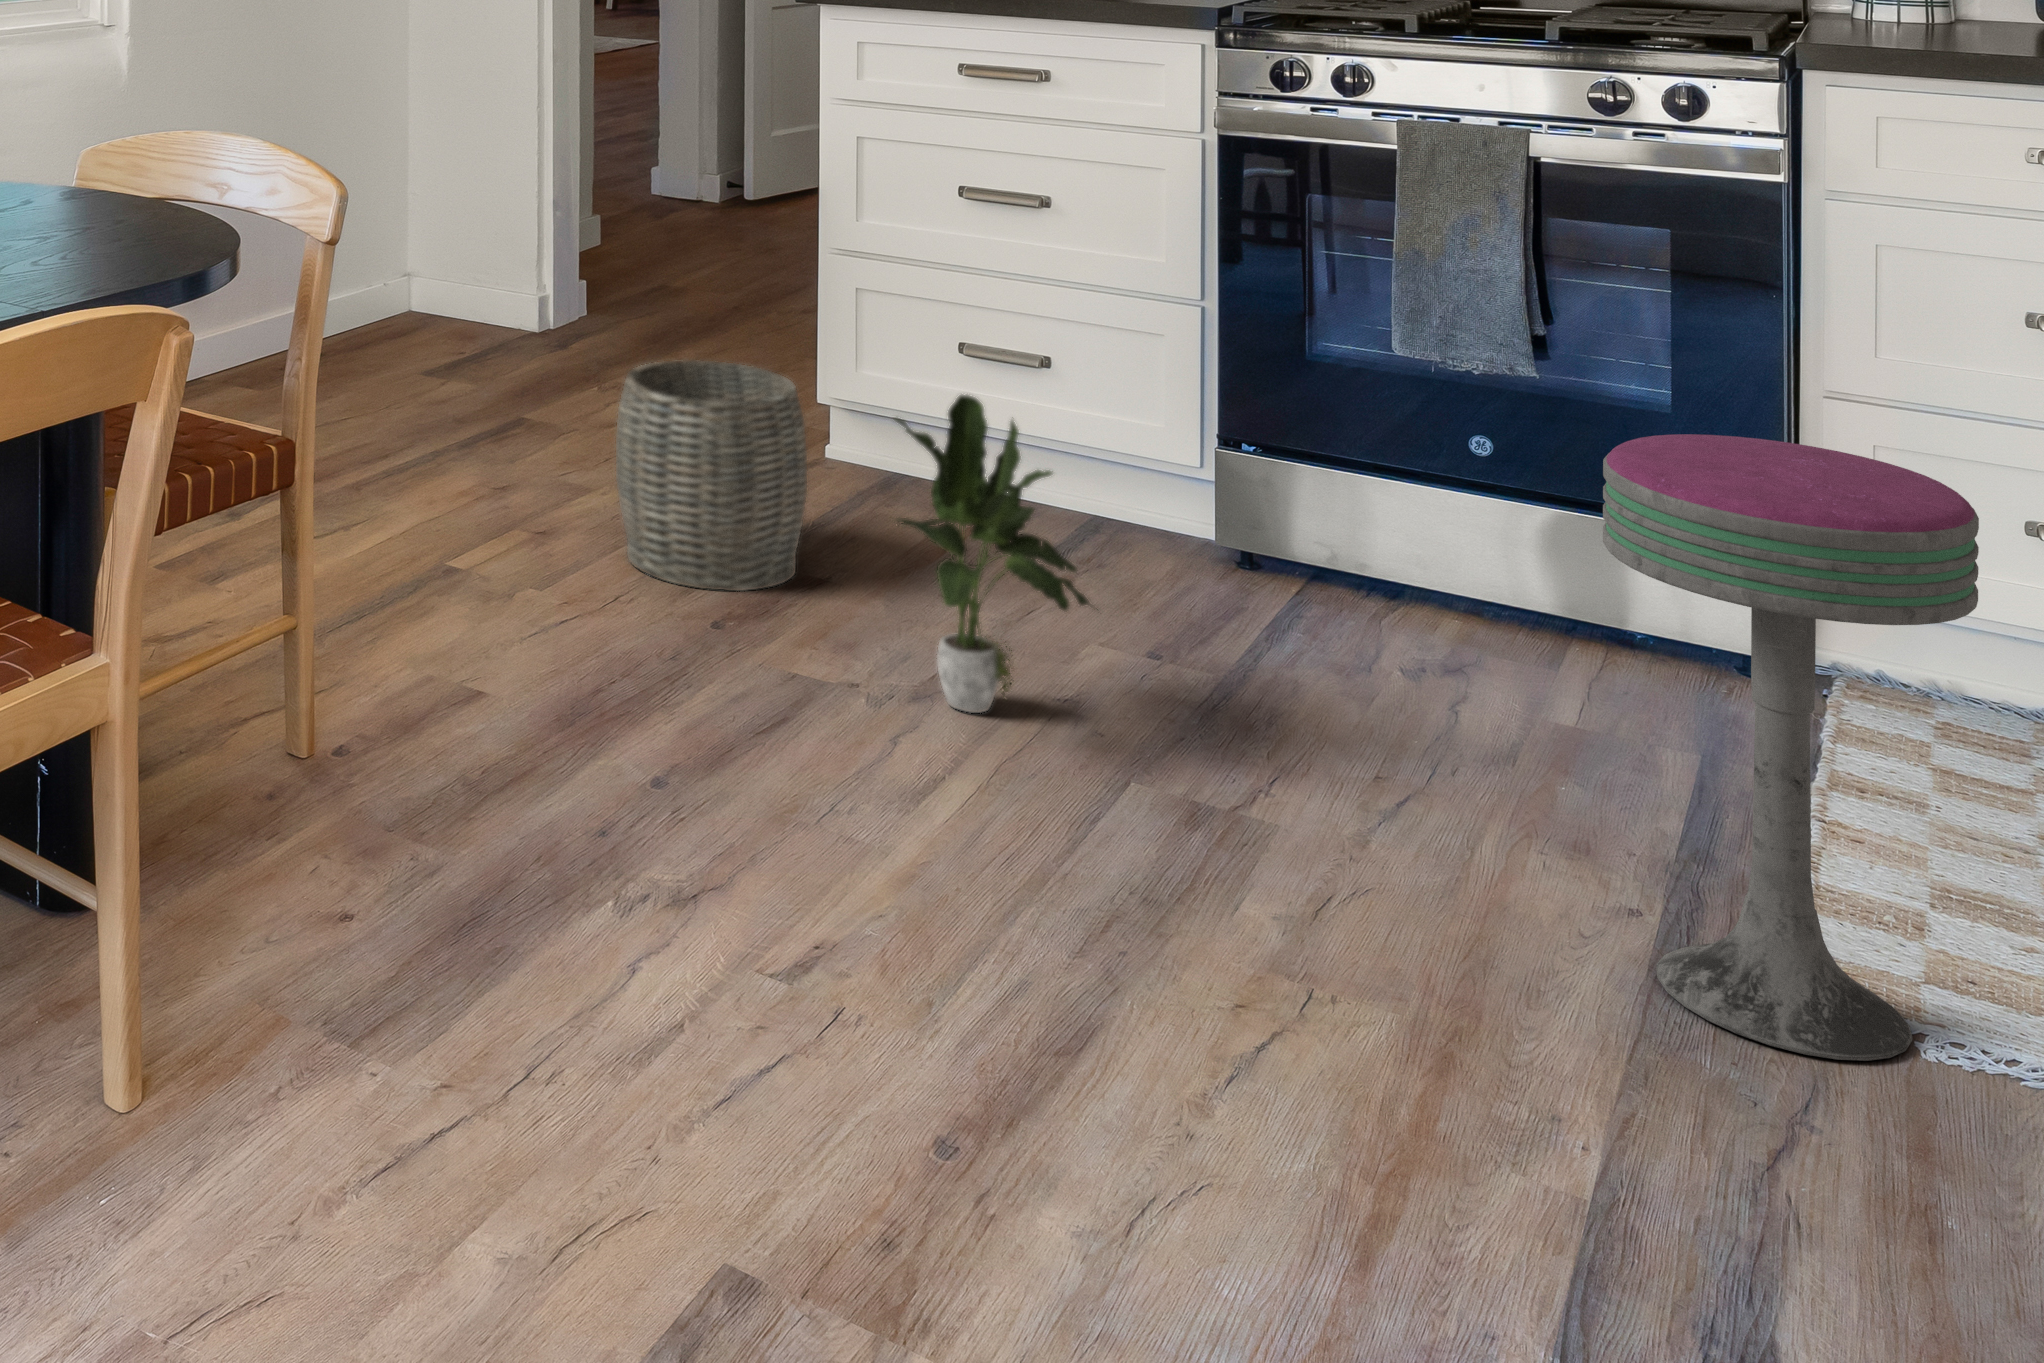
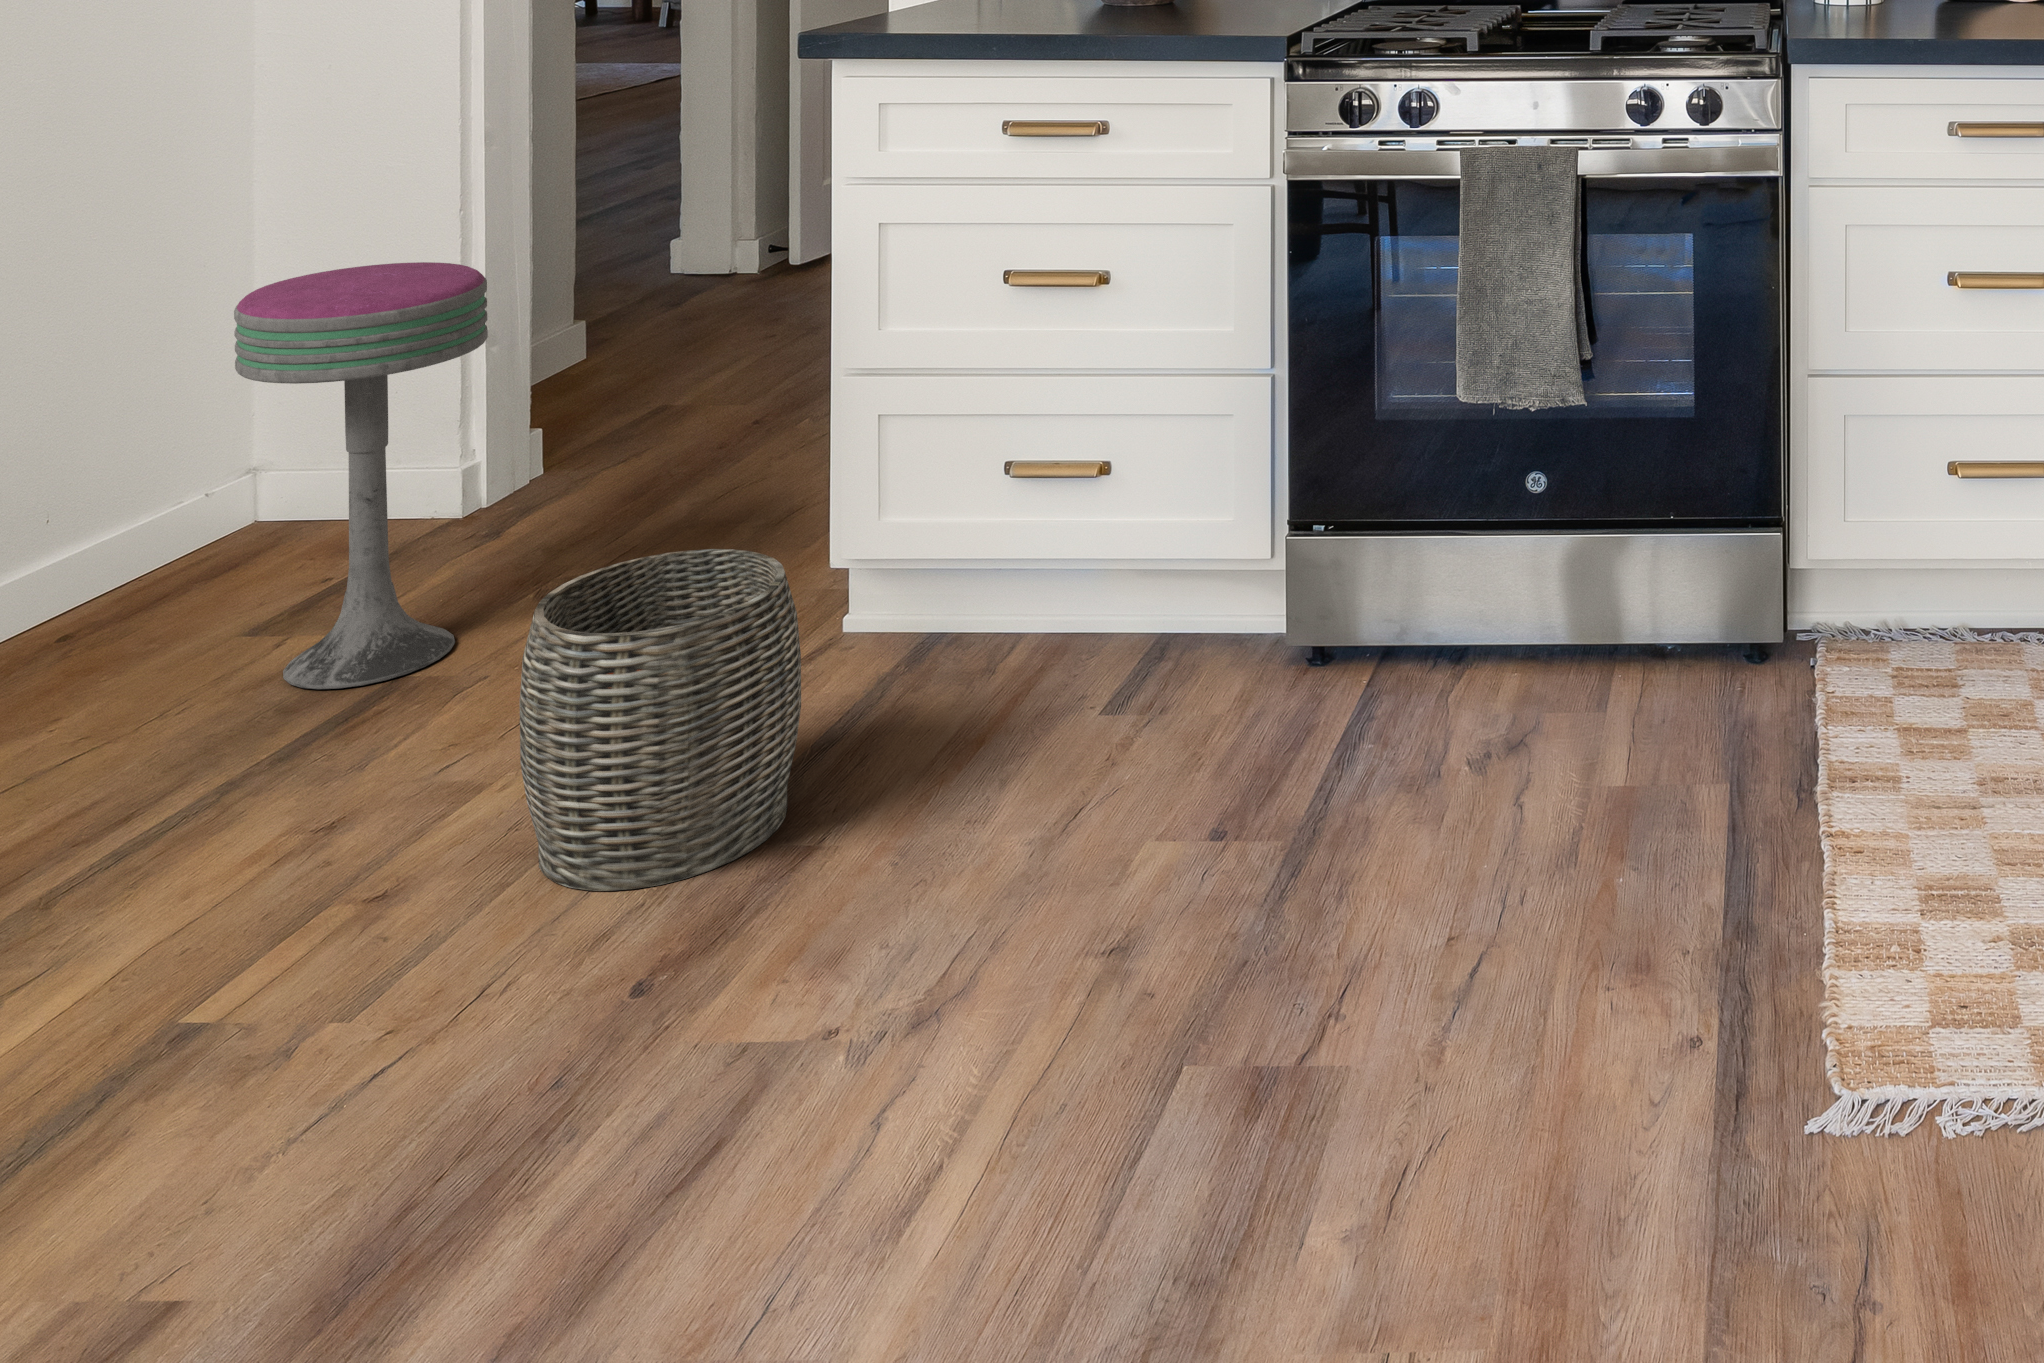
potted plant: present [895,395,1098,713] -> none [885,577,1156,996]
bar stool: present [1603,434,1979,1061] -> present [234,262,488,689]

